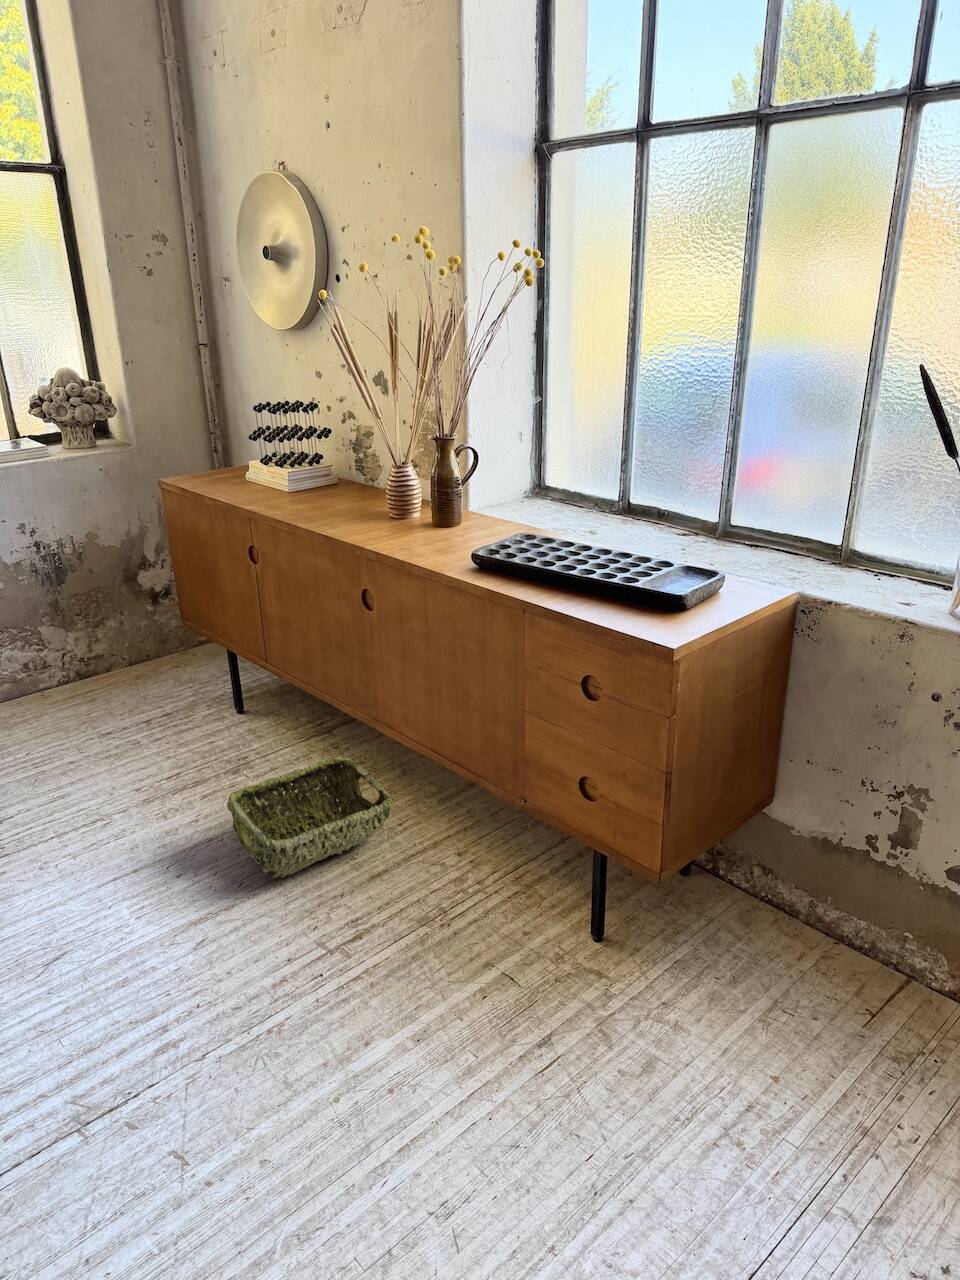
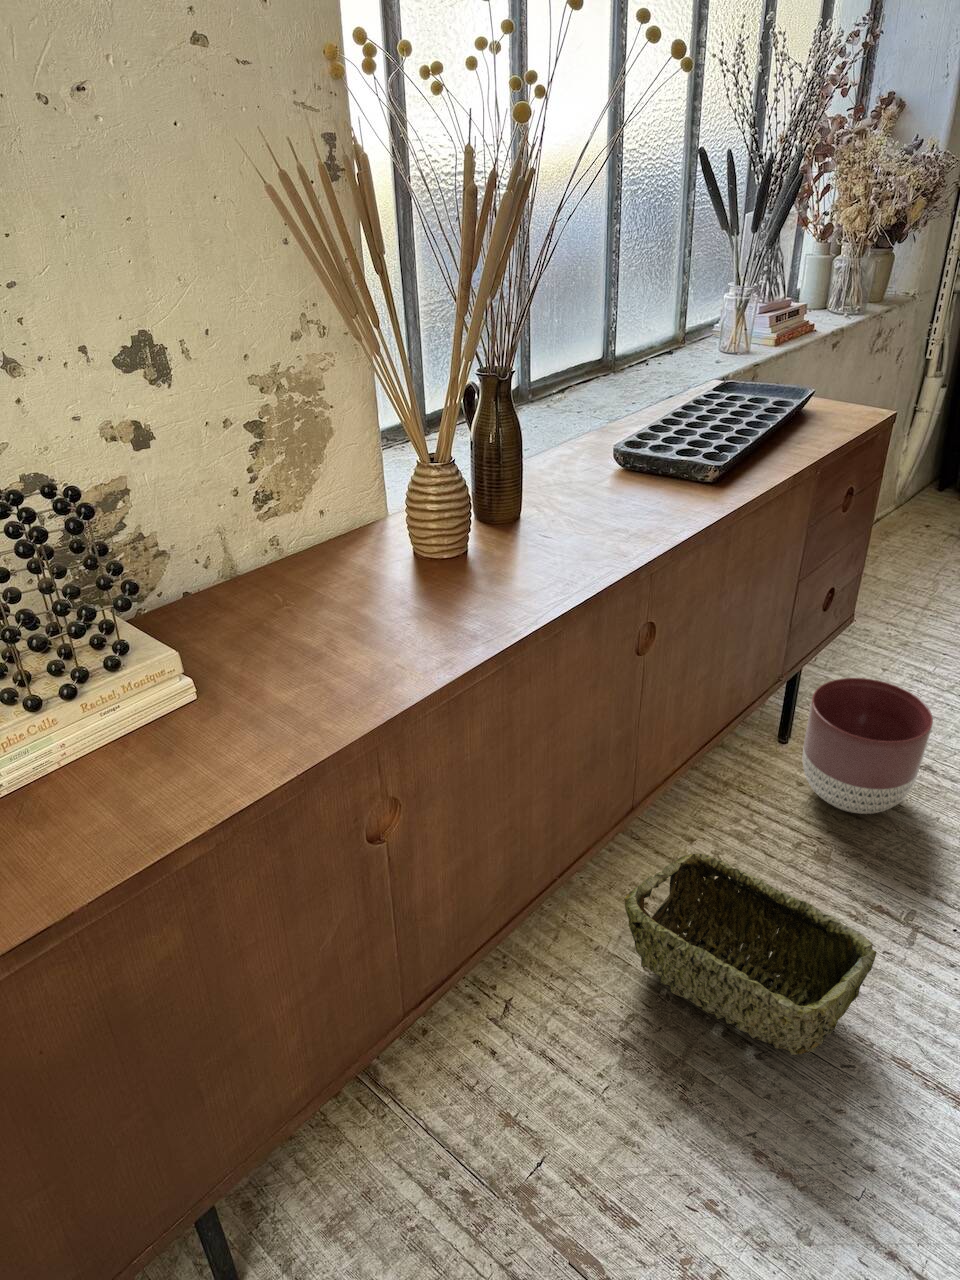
planter: none [445,835,560,980] -> present [802,678,933,814]

